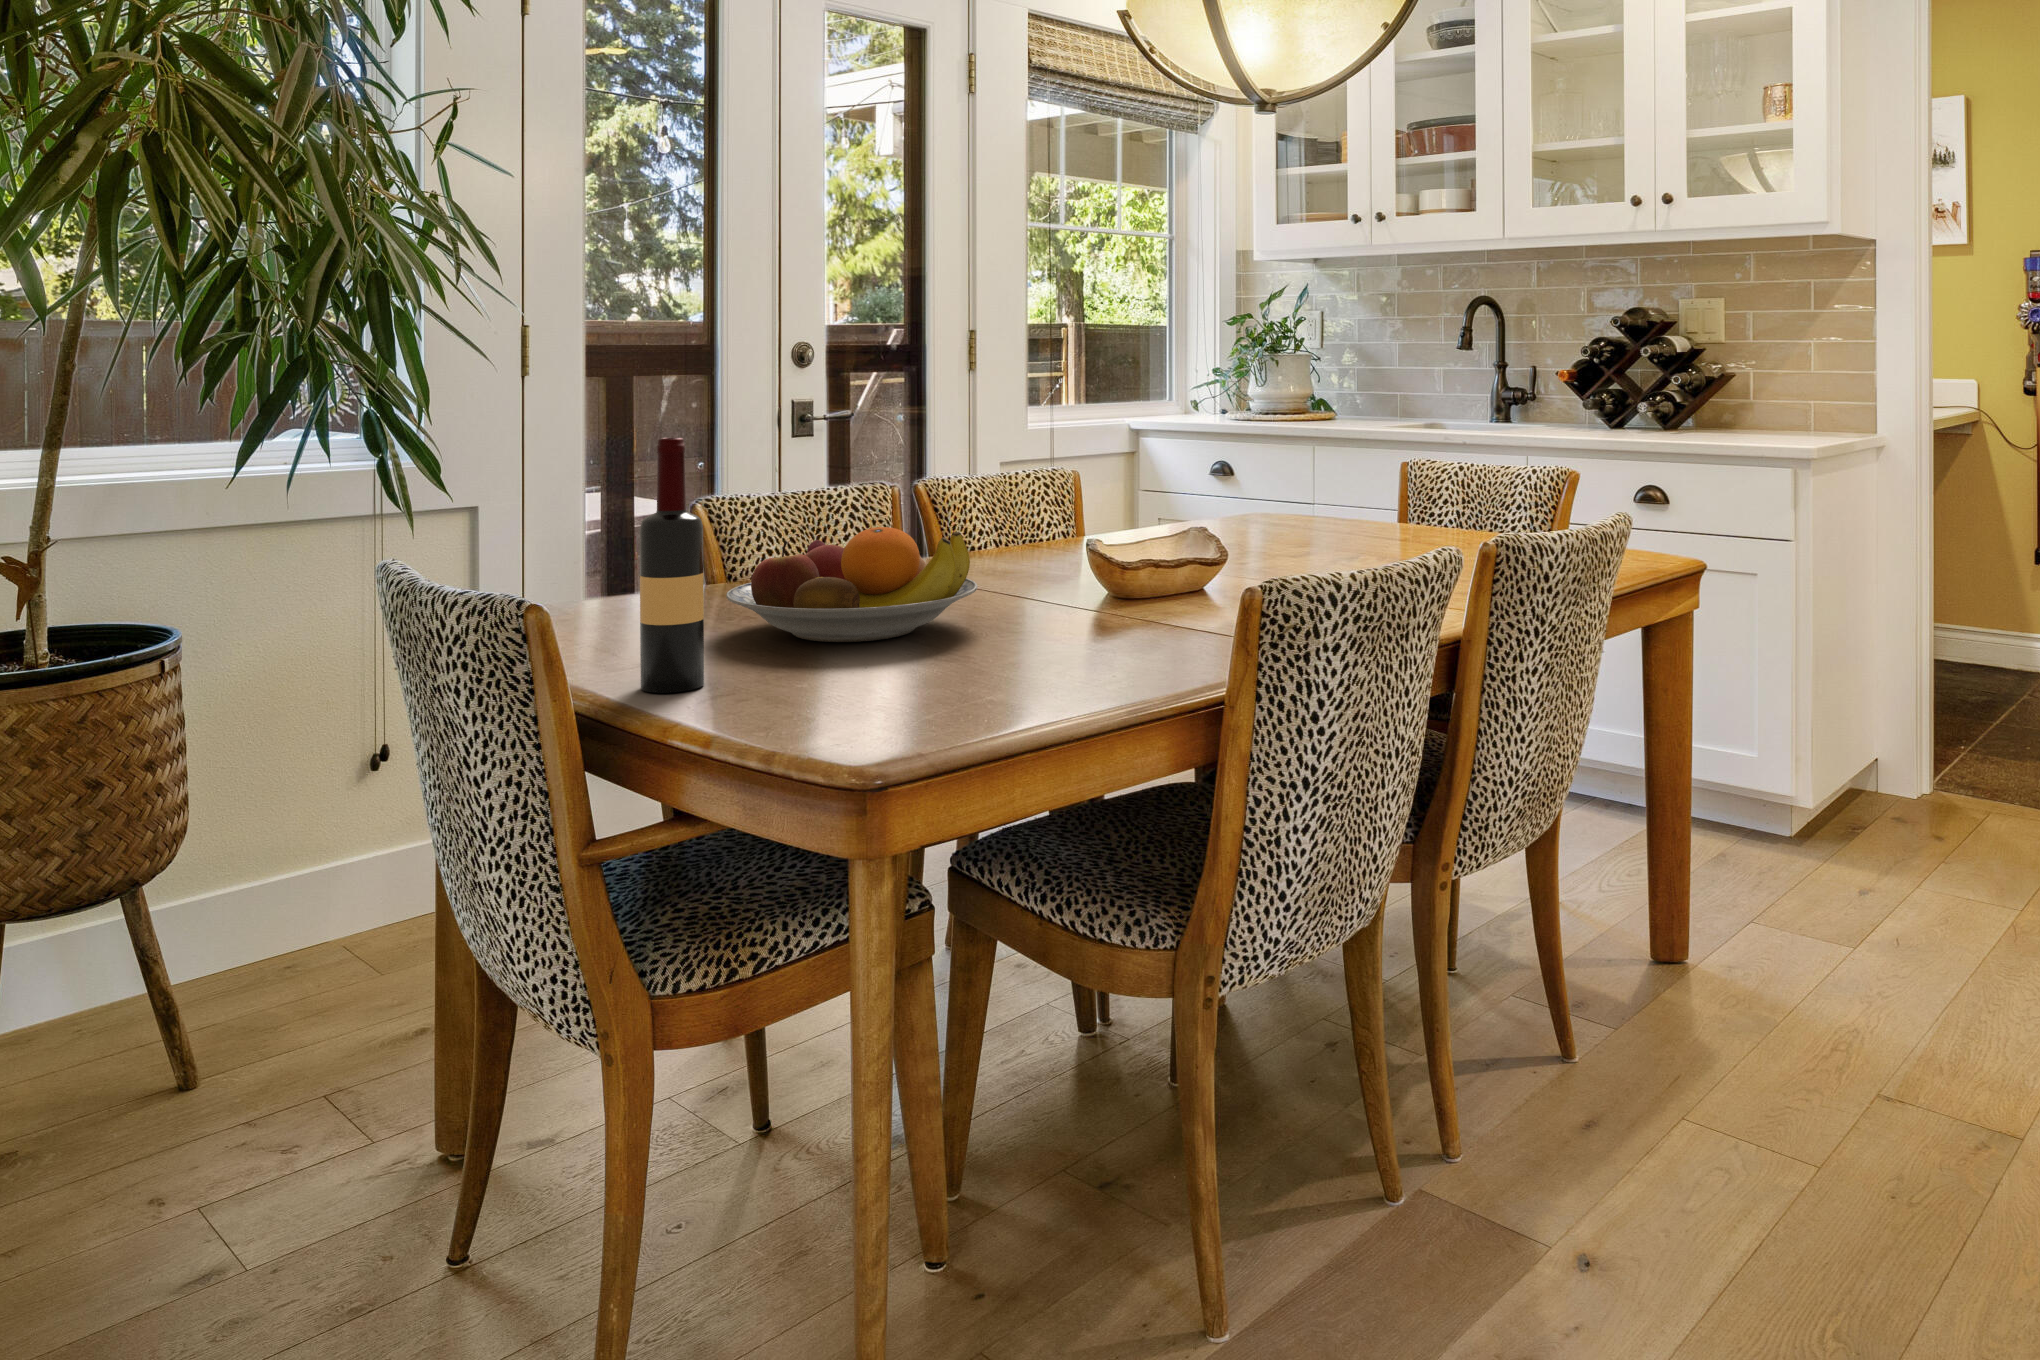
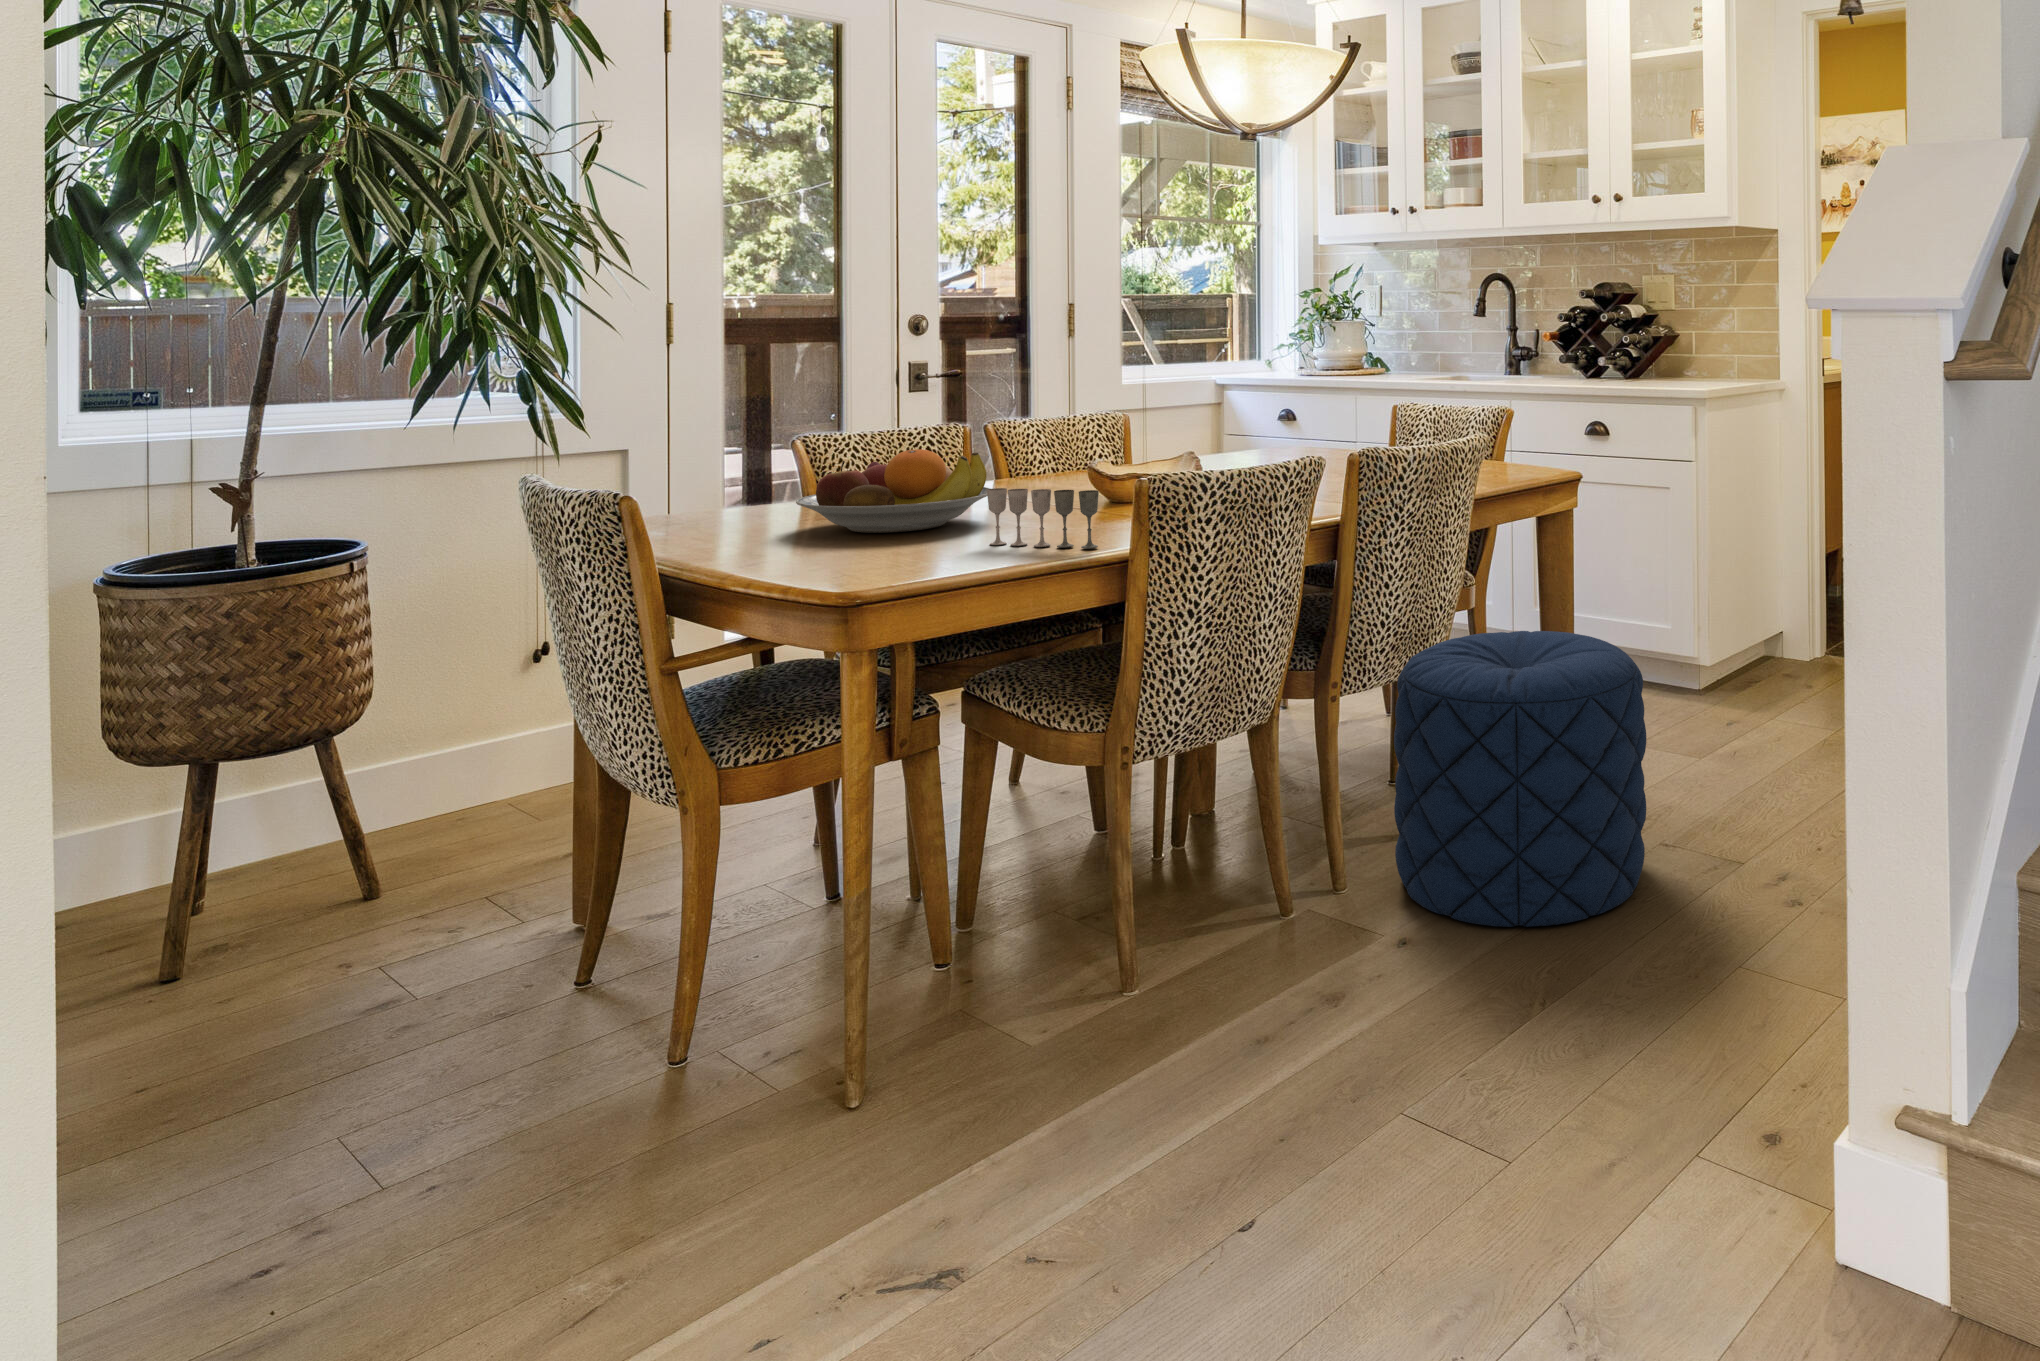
wine bottle: present [640,437,704,693] -> none [711,381,764,562]
wine glass: none [997,589,1159,681] -> present [987,488,1099,549]
pouf: none [1525,790,1906,1245] -> present [1394,631,1646,927]

